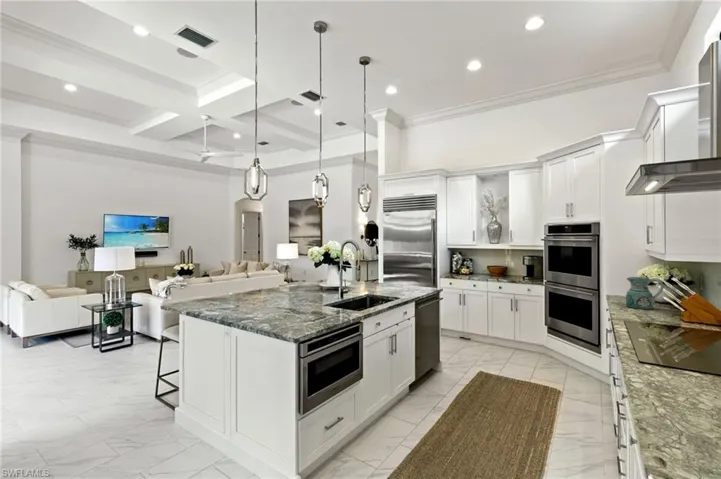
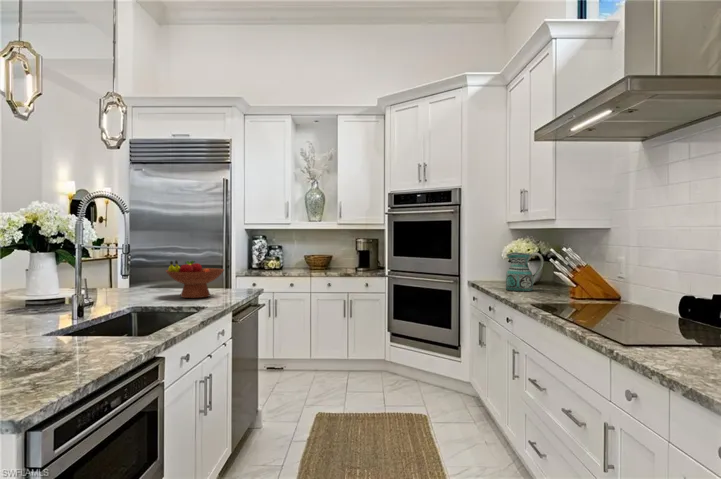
fruit bowl: none [385,272,415,293] -> present [166,260,224,298]

